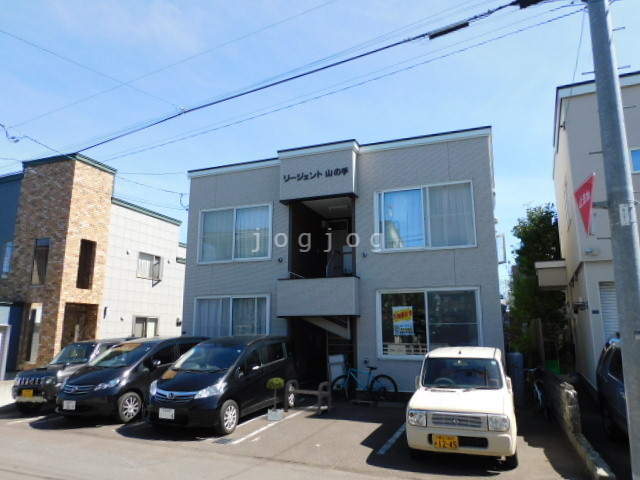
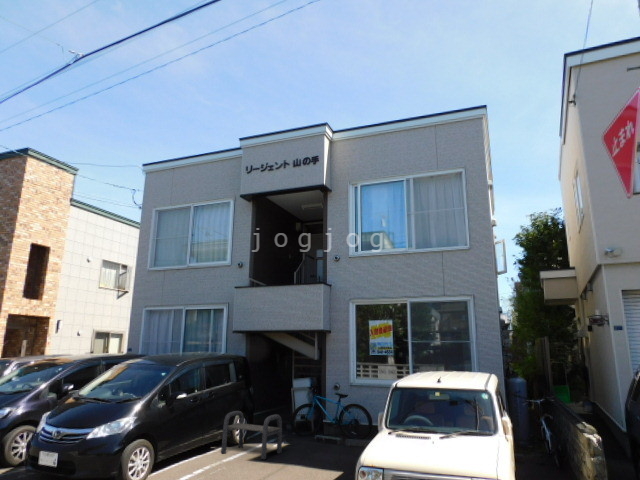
potted tree: present [267,378,284,421] -> none [191,409,216,469]

